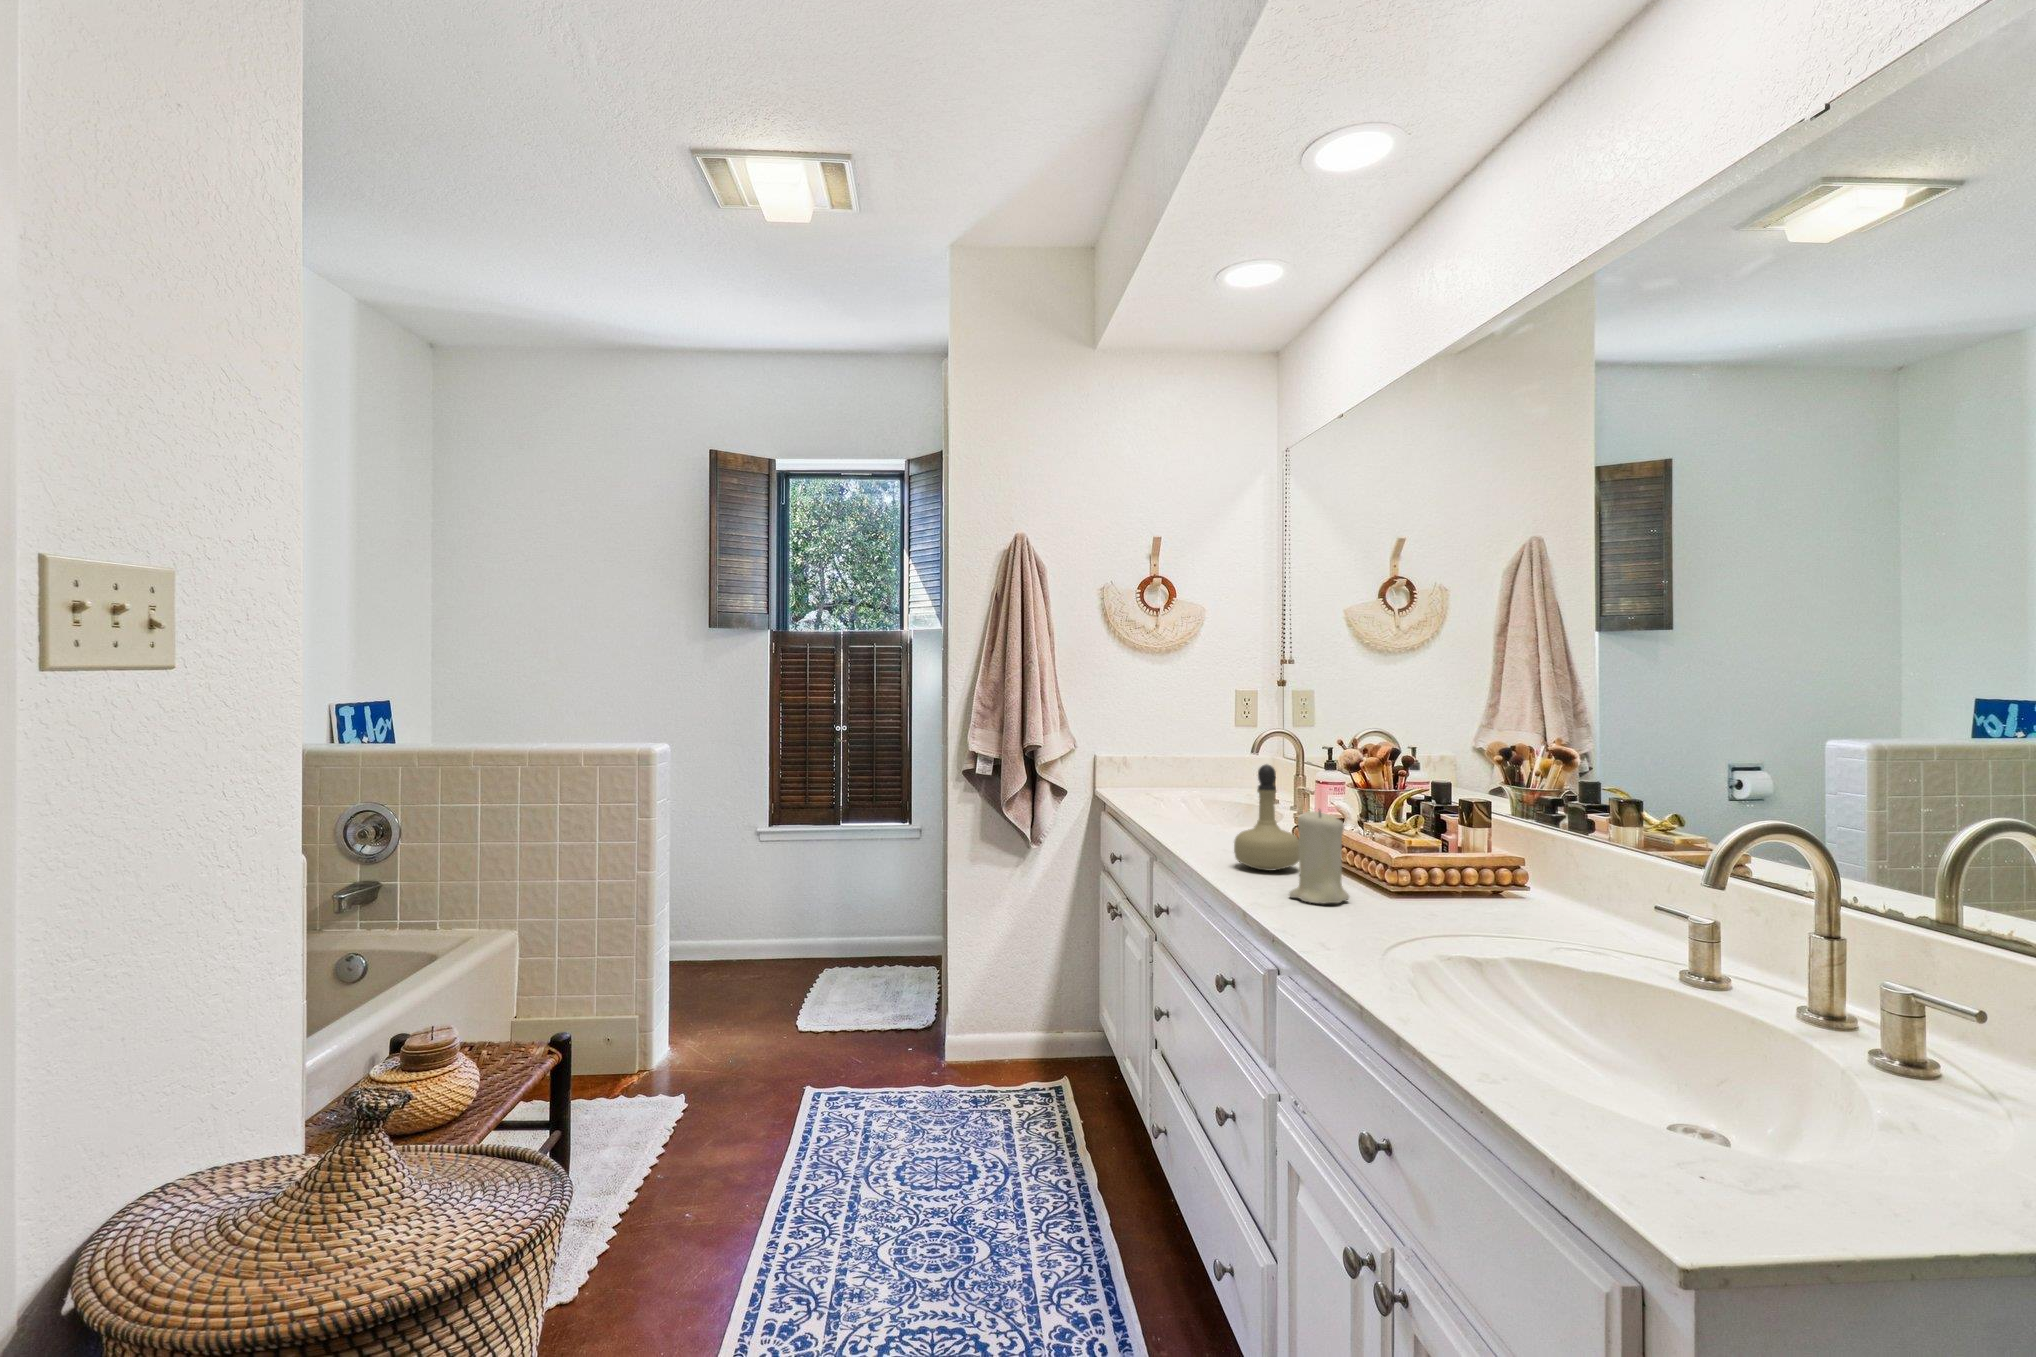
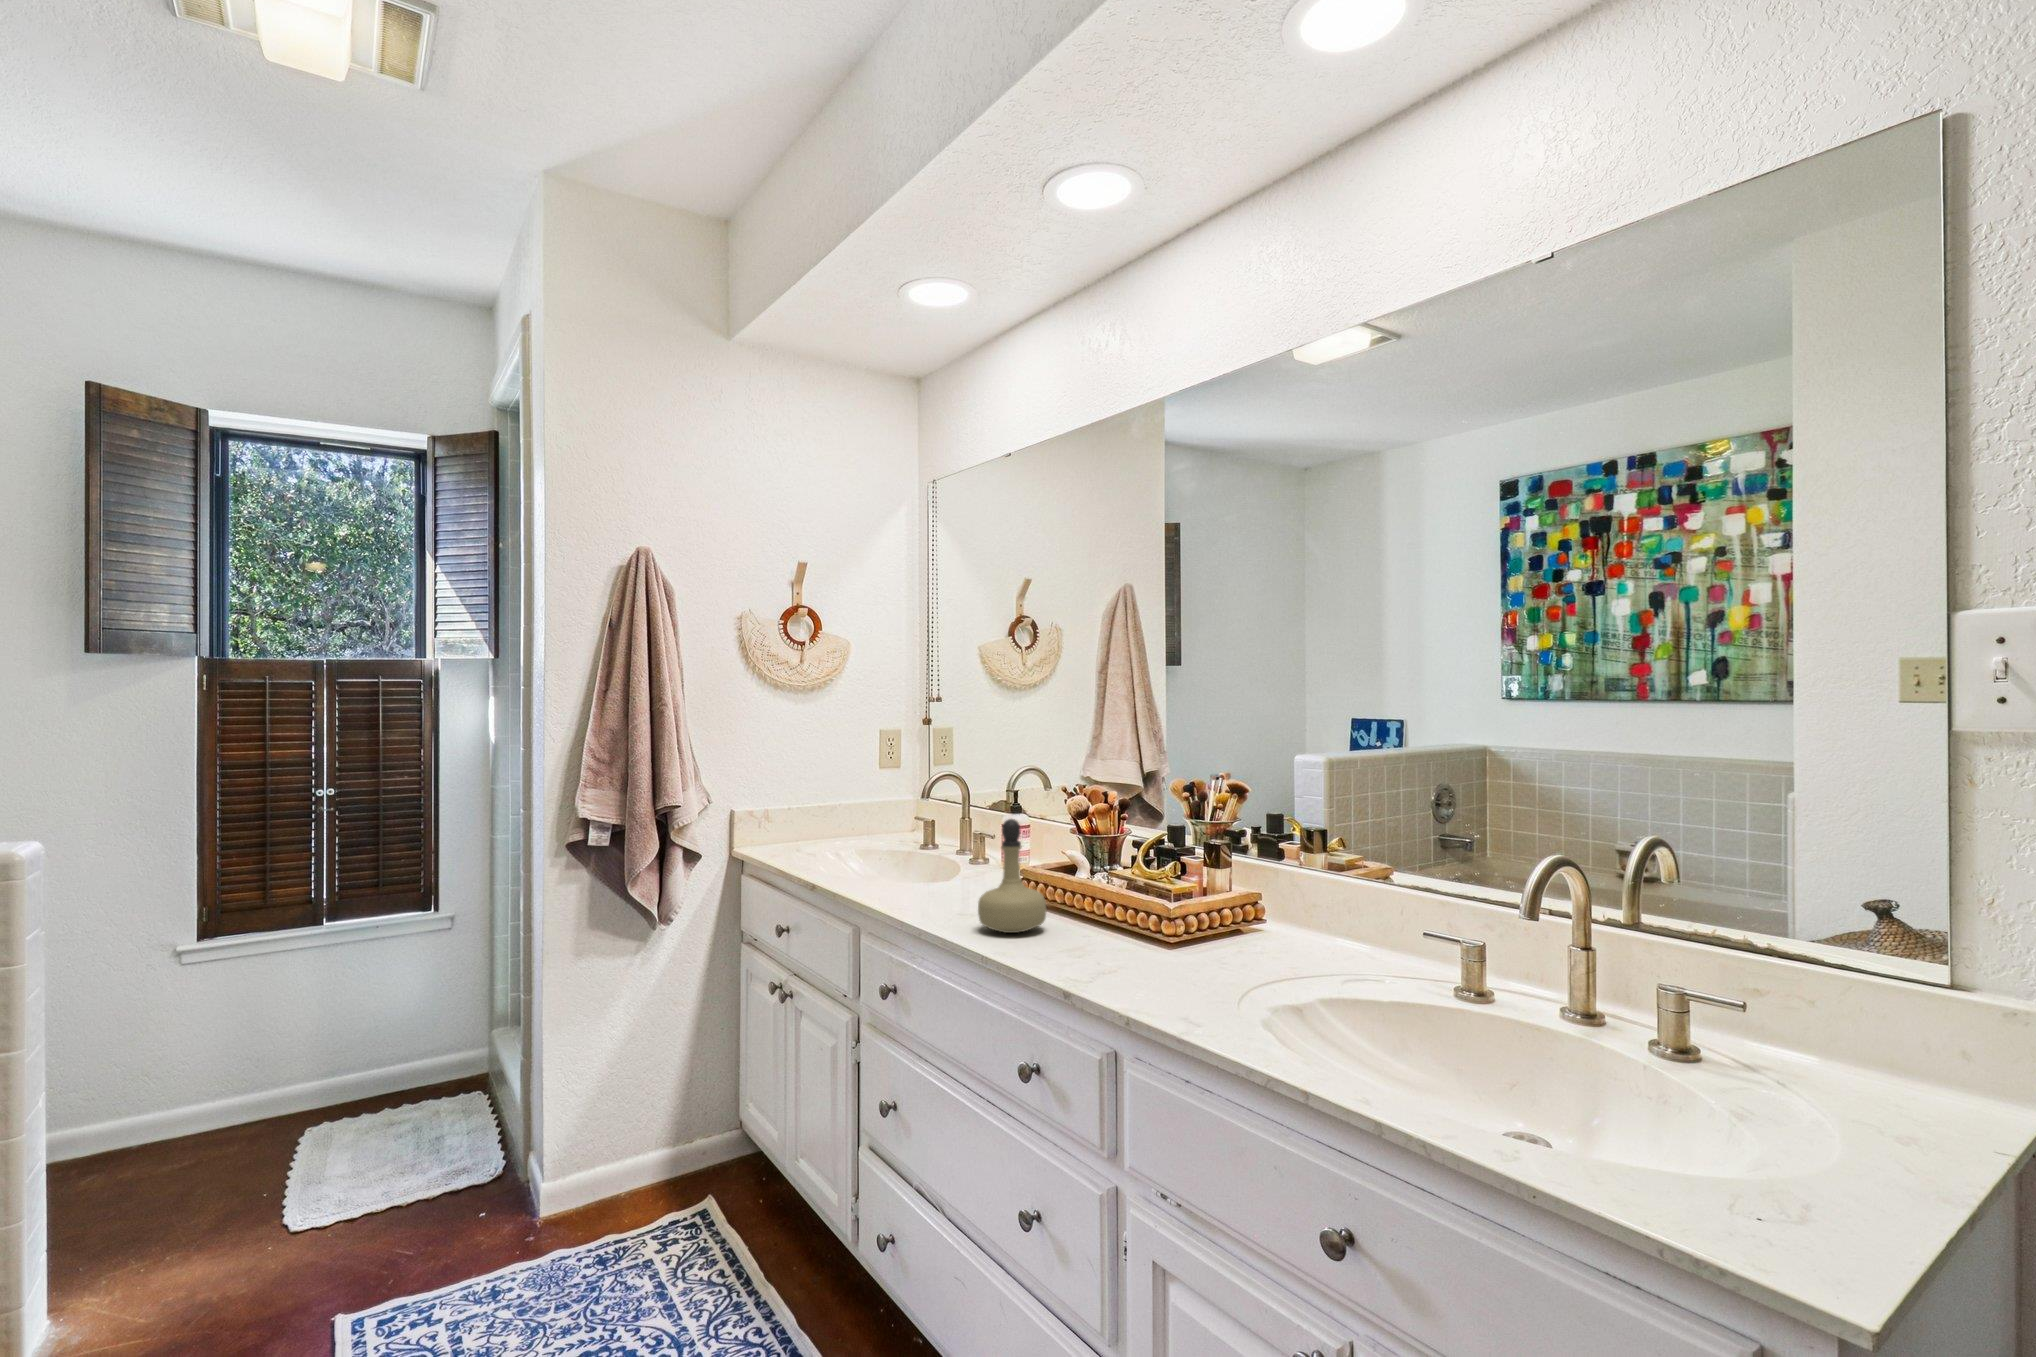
candle: present [1289,811,1349,903] -> none [1071,865,1130,966]

